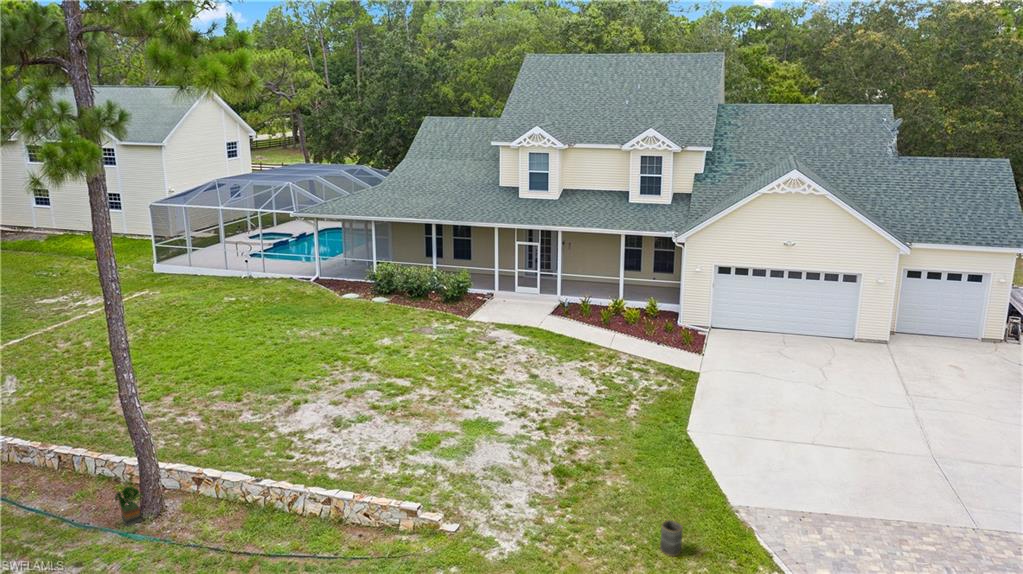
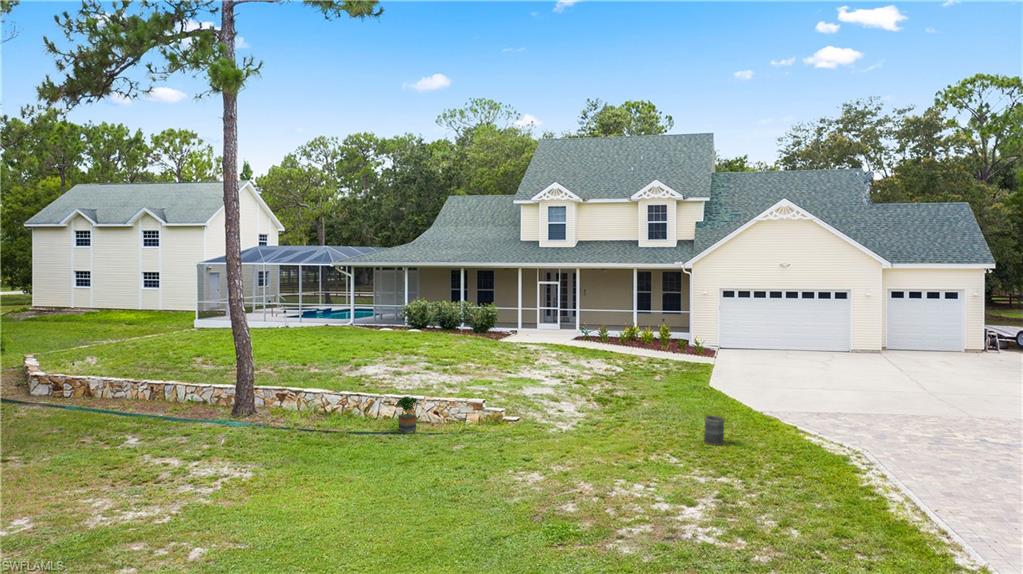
potted tree: present [115,487,143,526] -> present [397,396,420,433]

